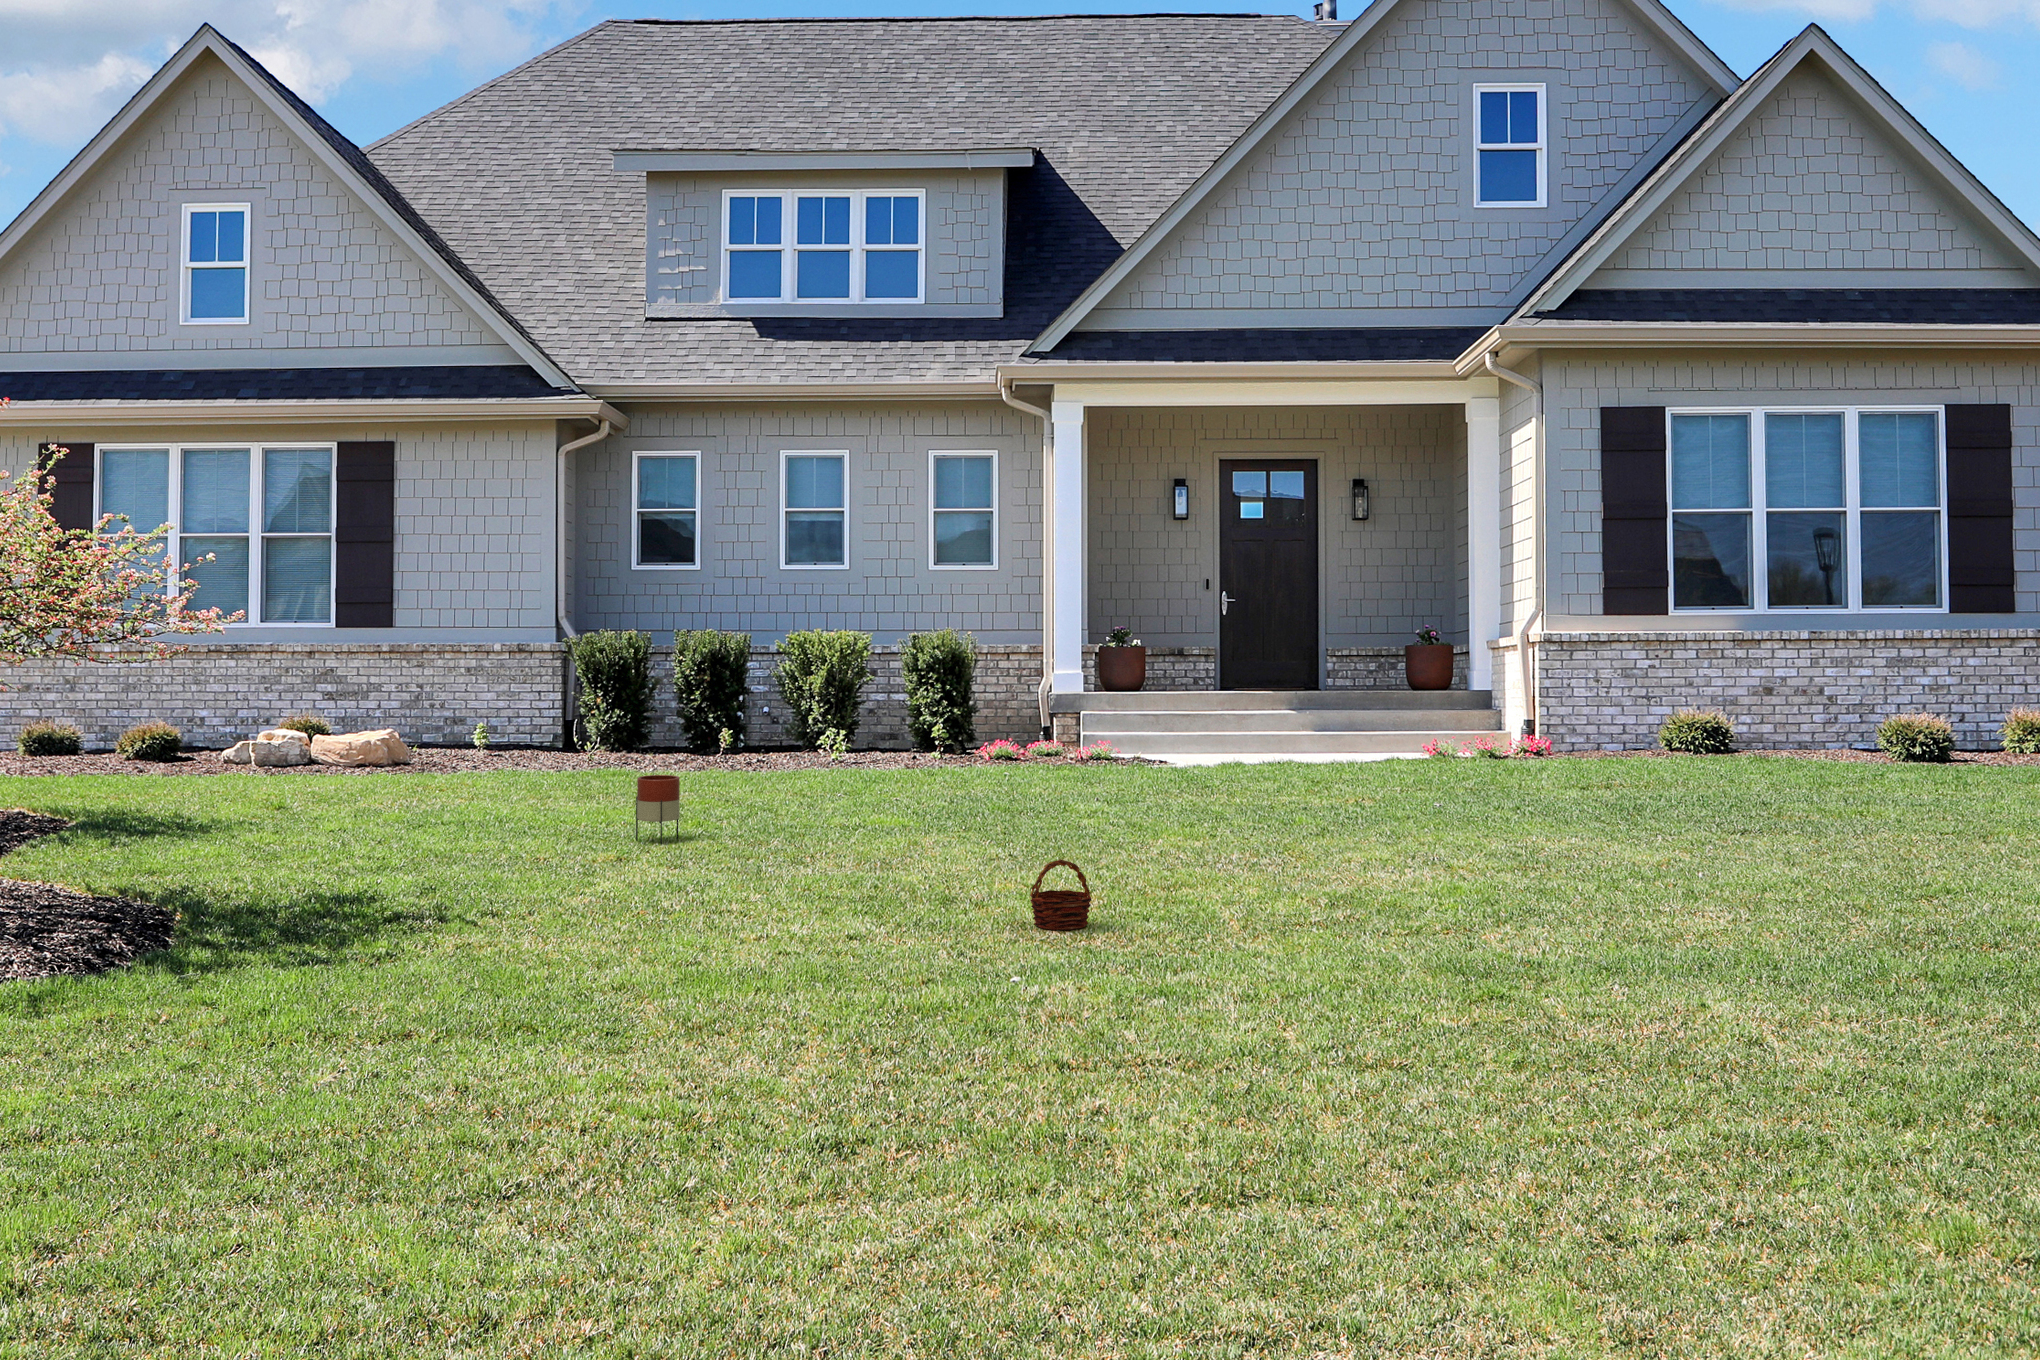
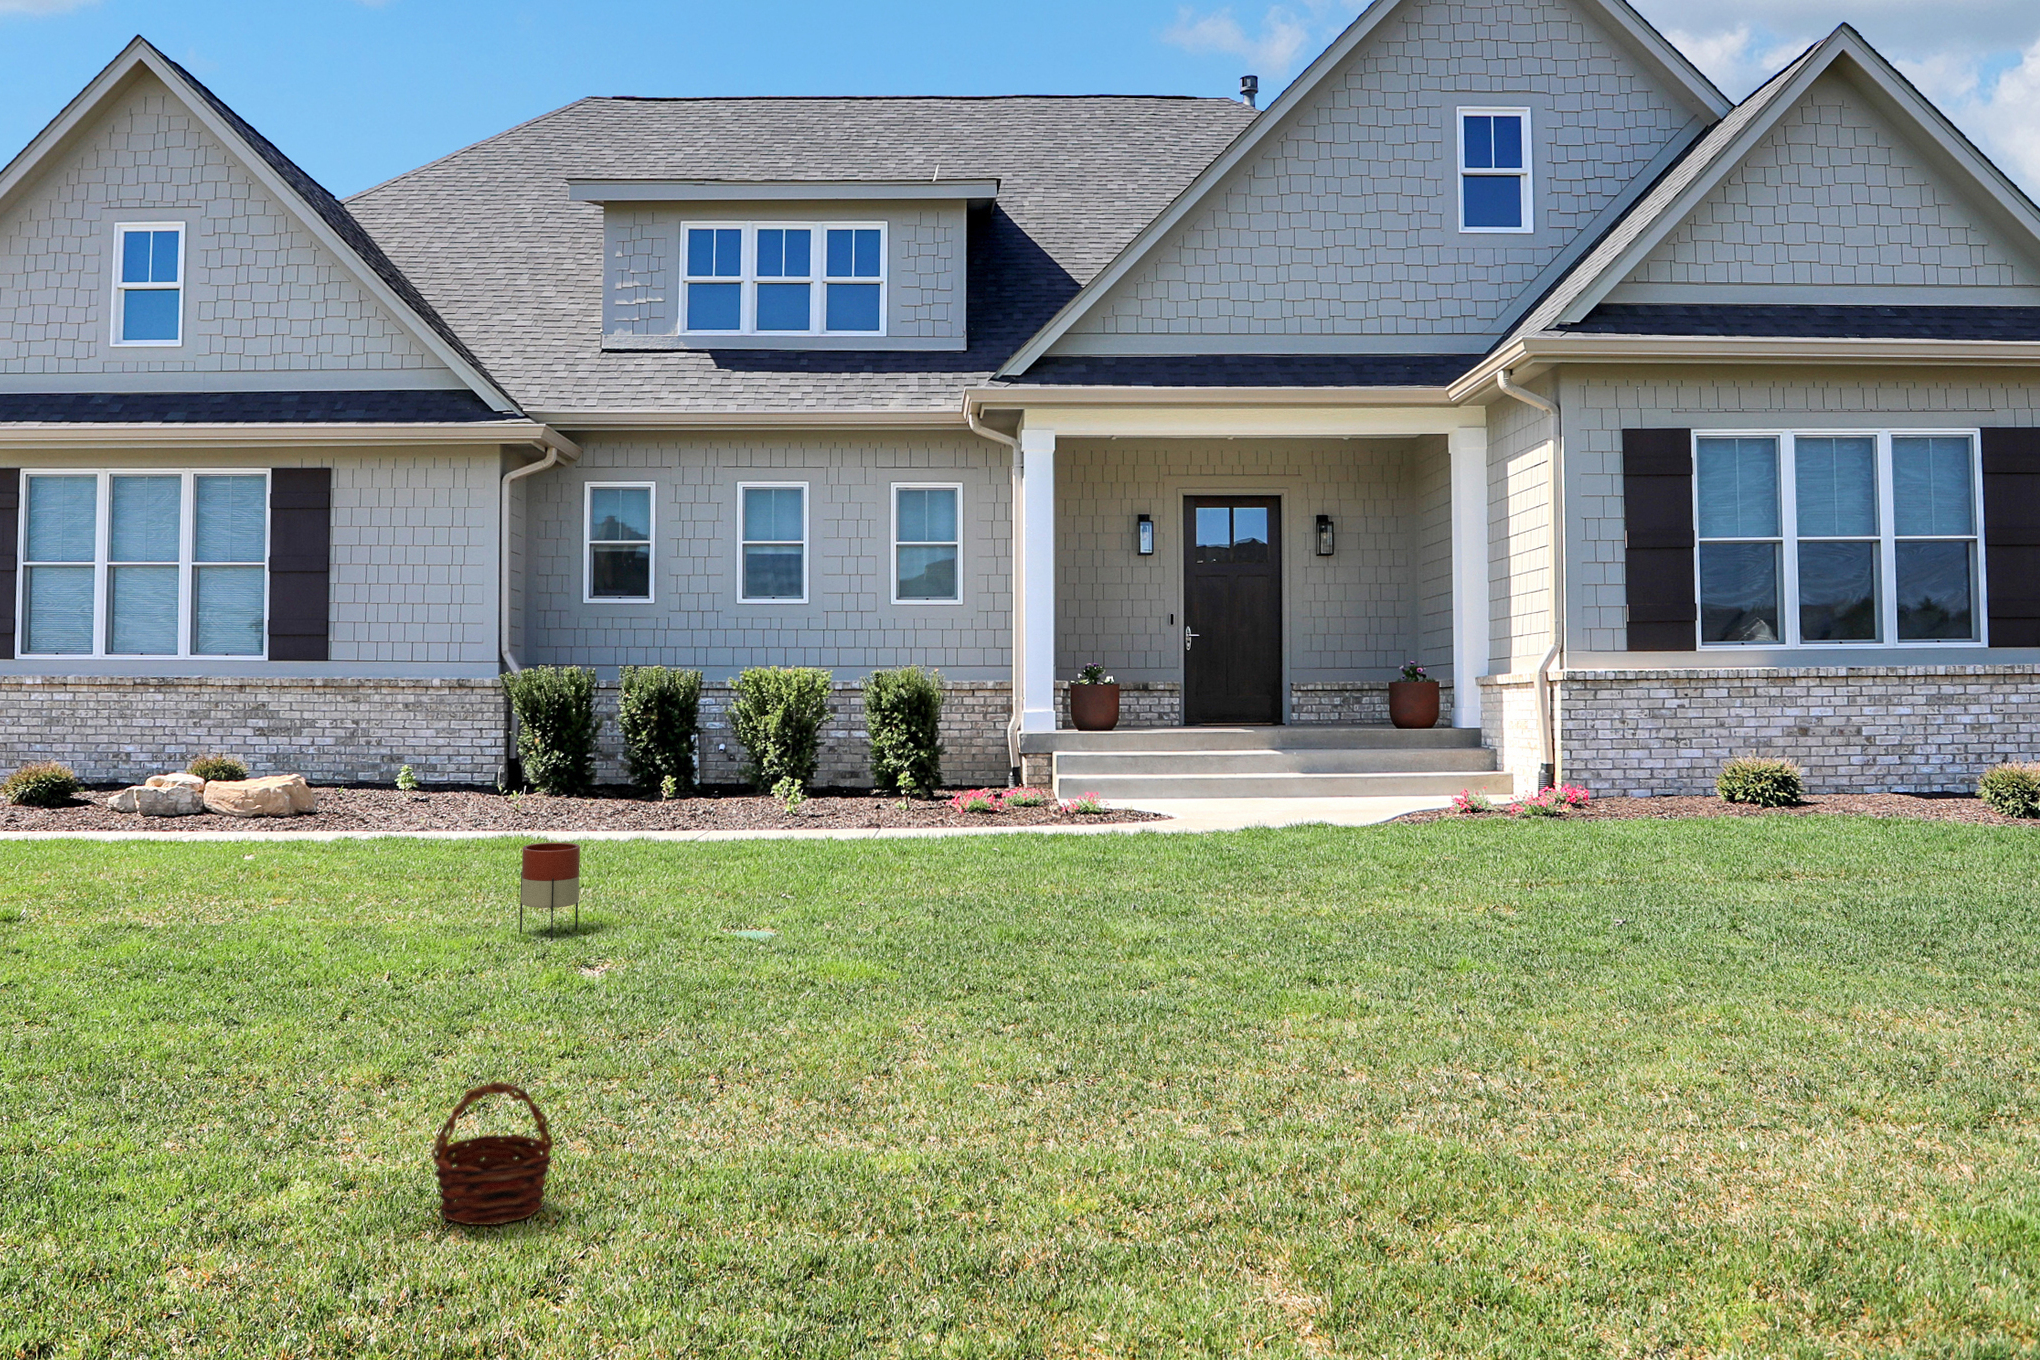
basket: present [1030,859,1092,930] -> present [431,1082,554,1225]

